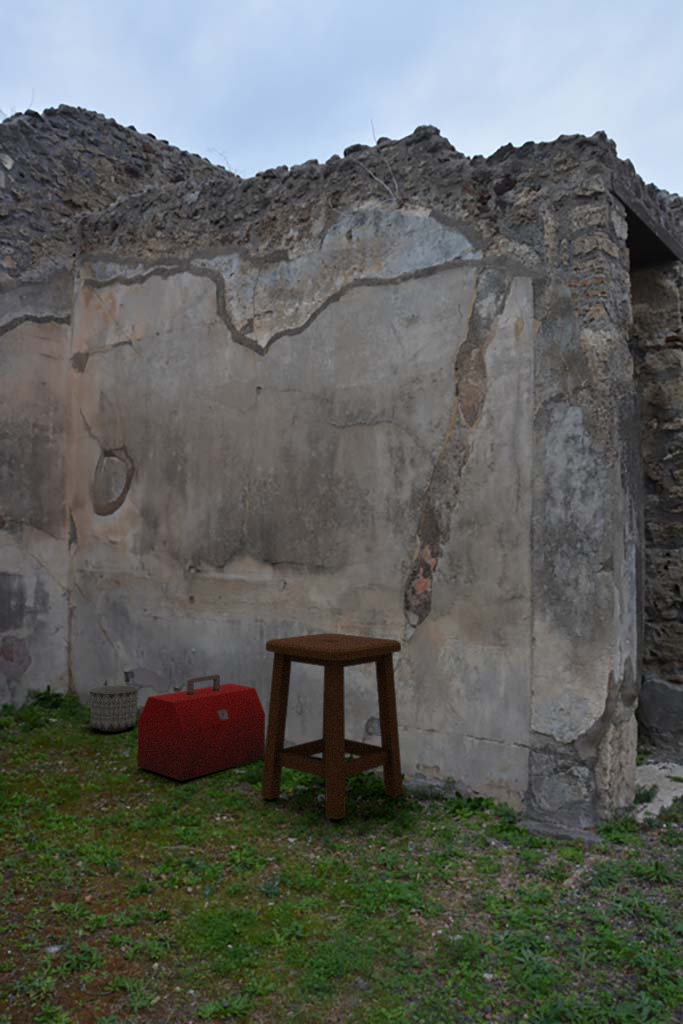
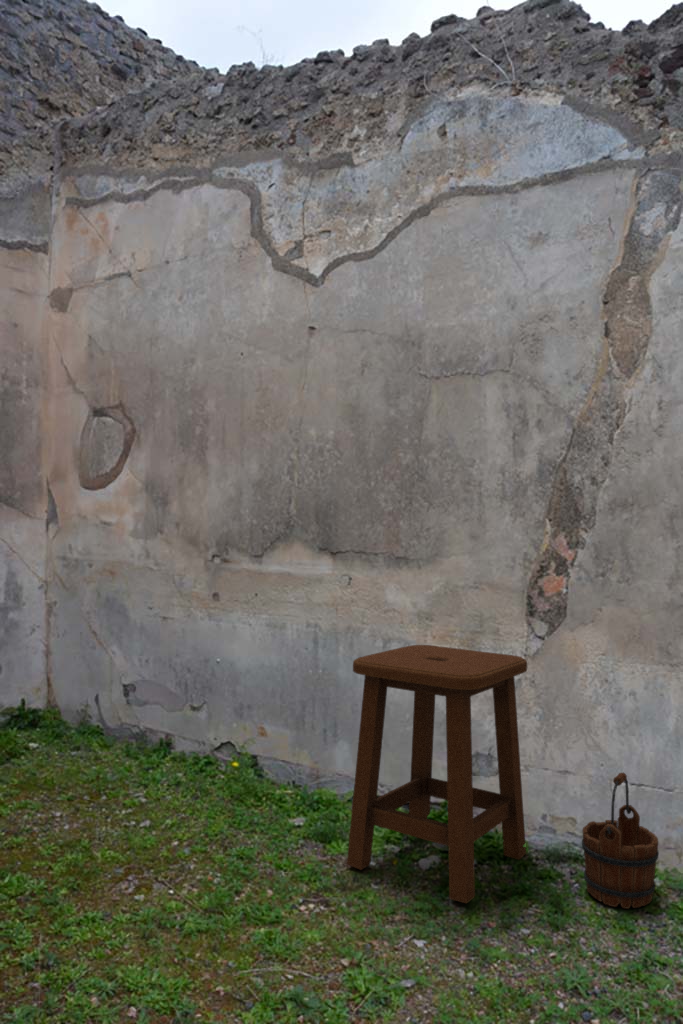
toolbox: present [137,674,265,781] -> none [164,695,323,841]
planter: present [90,685,138,732] -> none [84,702,145,763]
wooden bucket: none [429,726,485,826] -> present [582,773,659,909]

